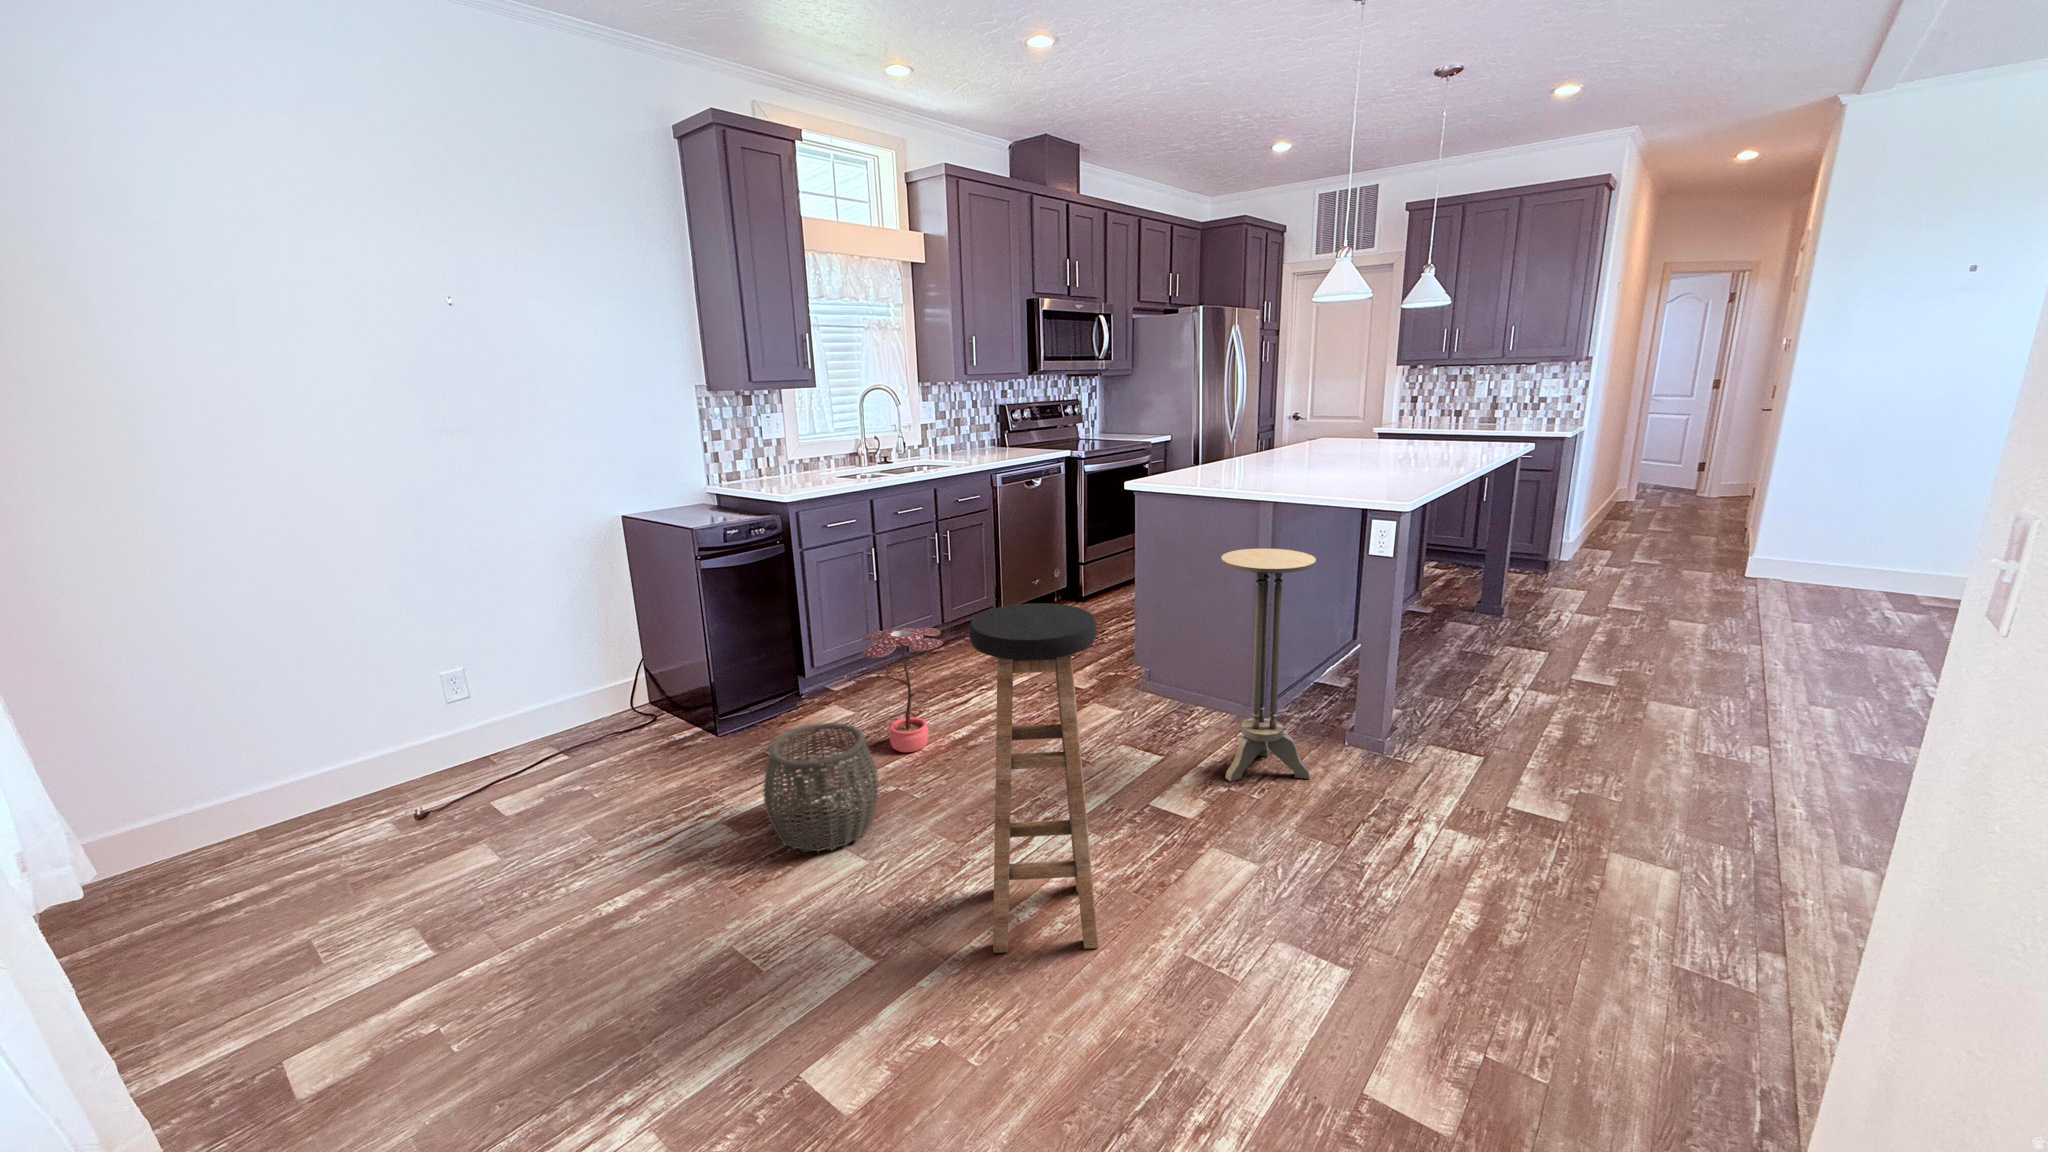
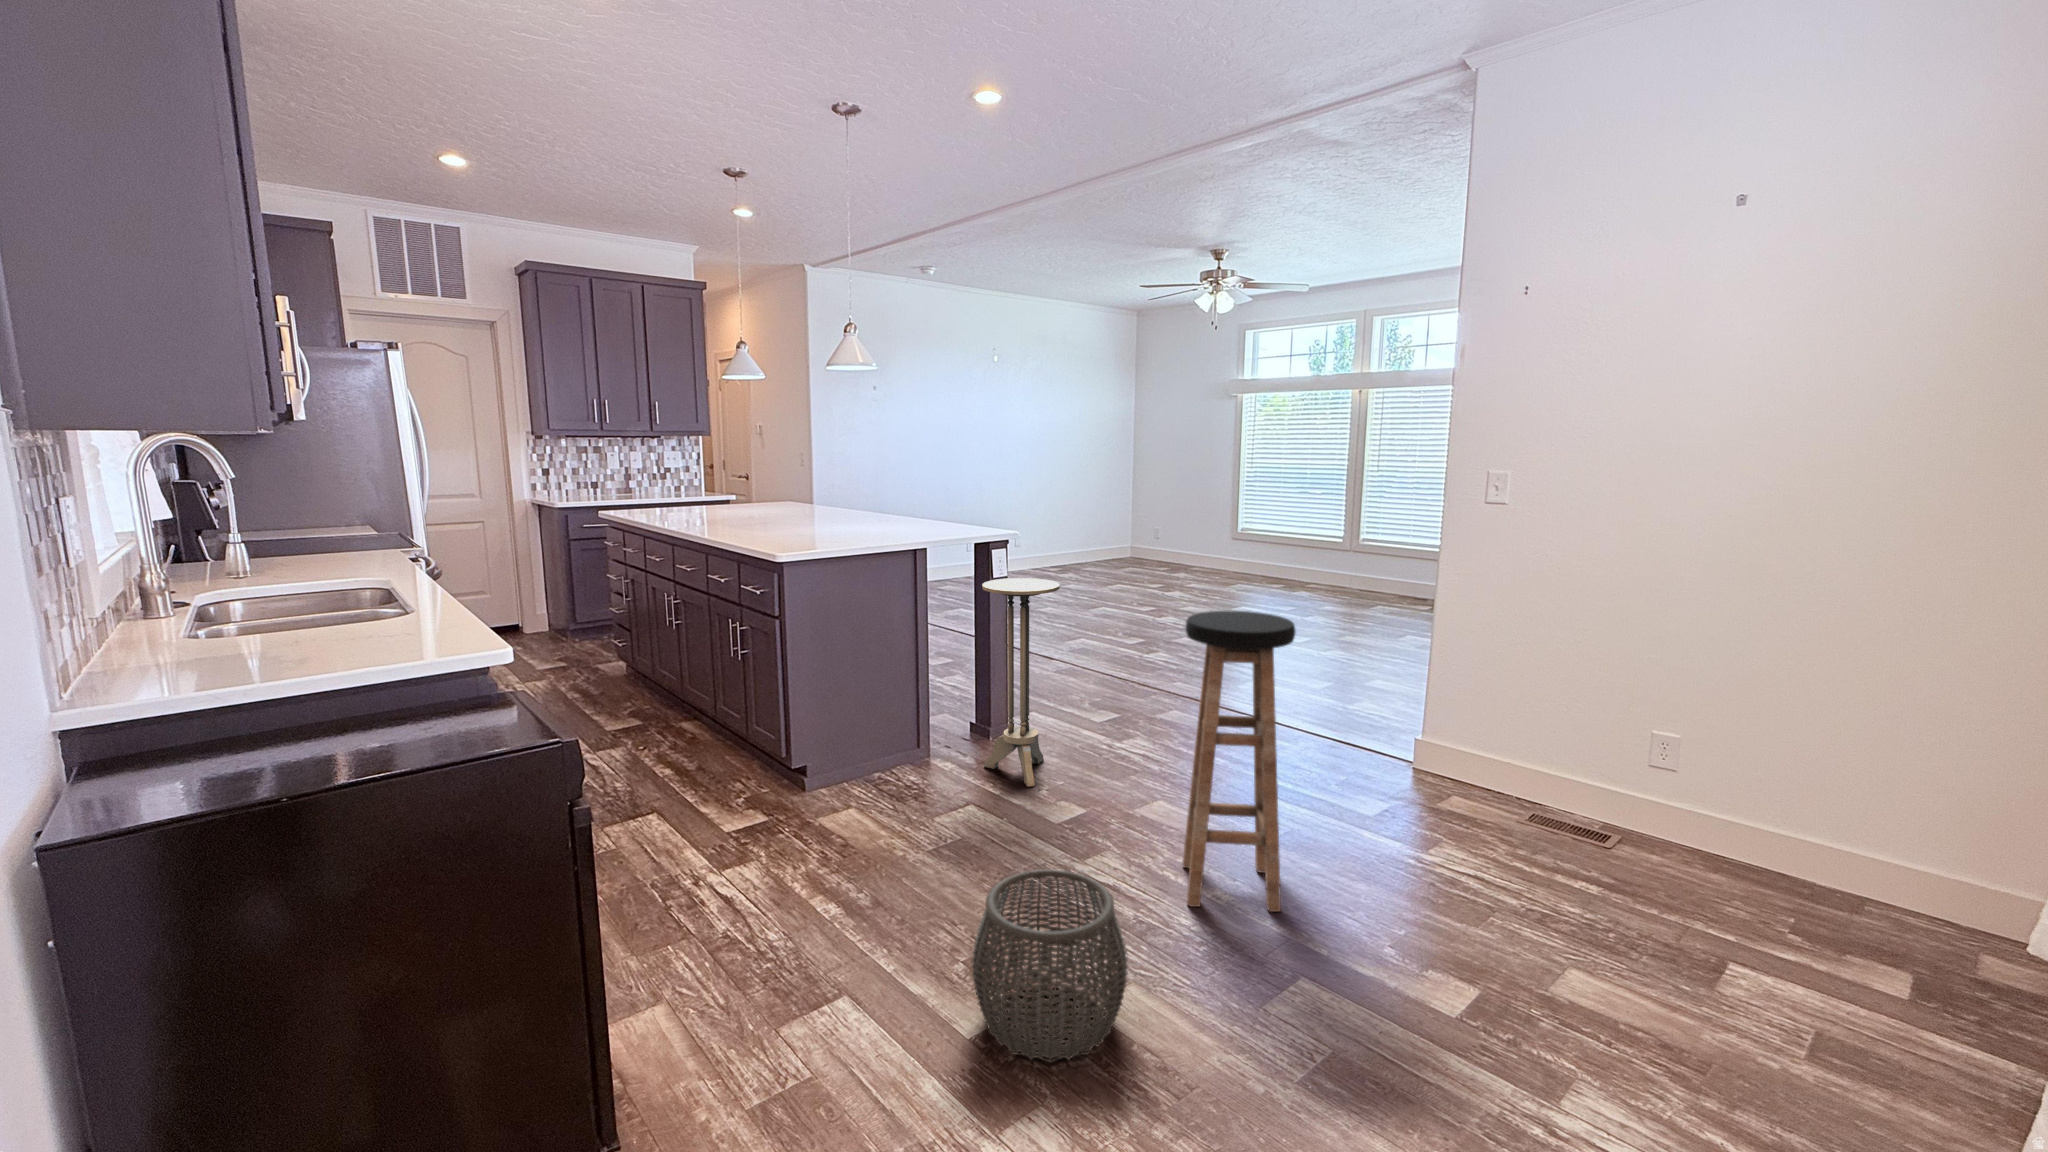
potted plant: present [862,628,943,752] -> none [762,772,888,966]

